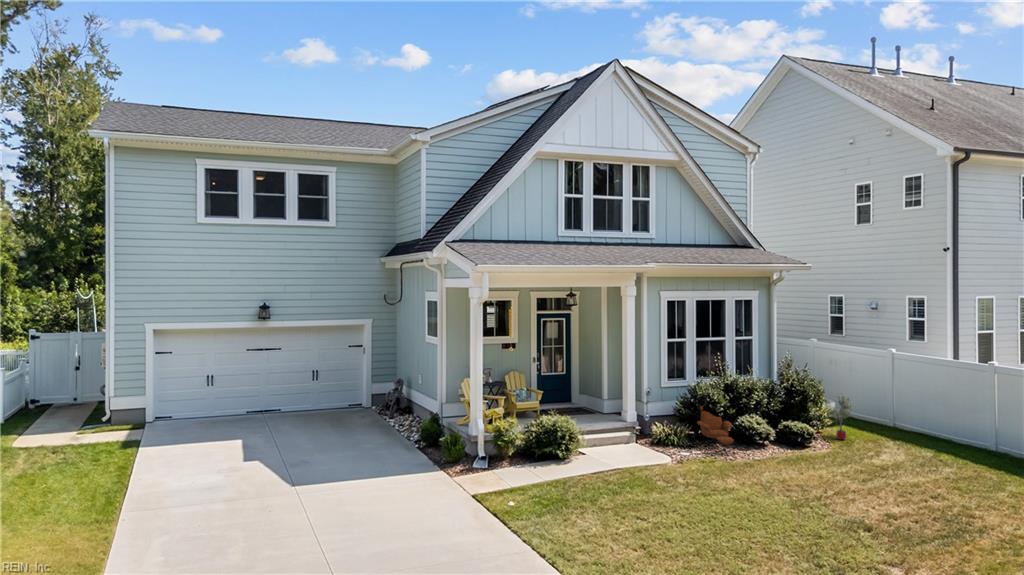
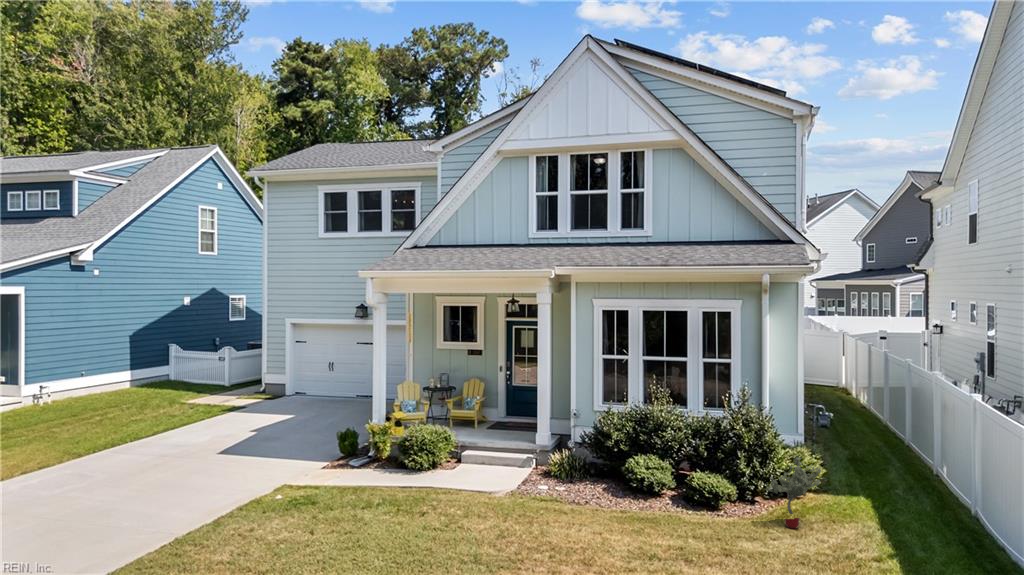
lounge chair: present [697,406,734,454] -> none [564,438,617,504]

